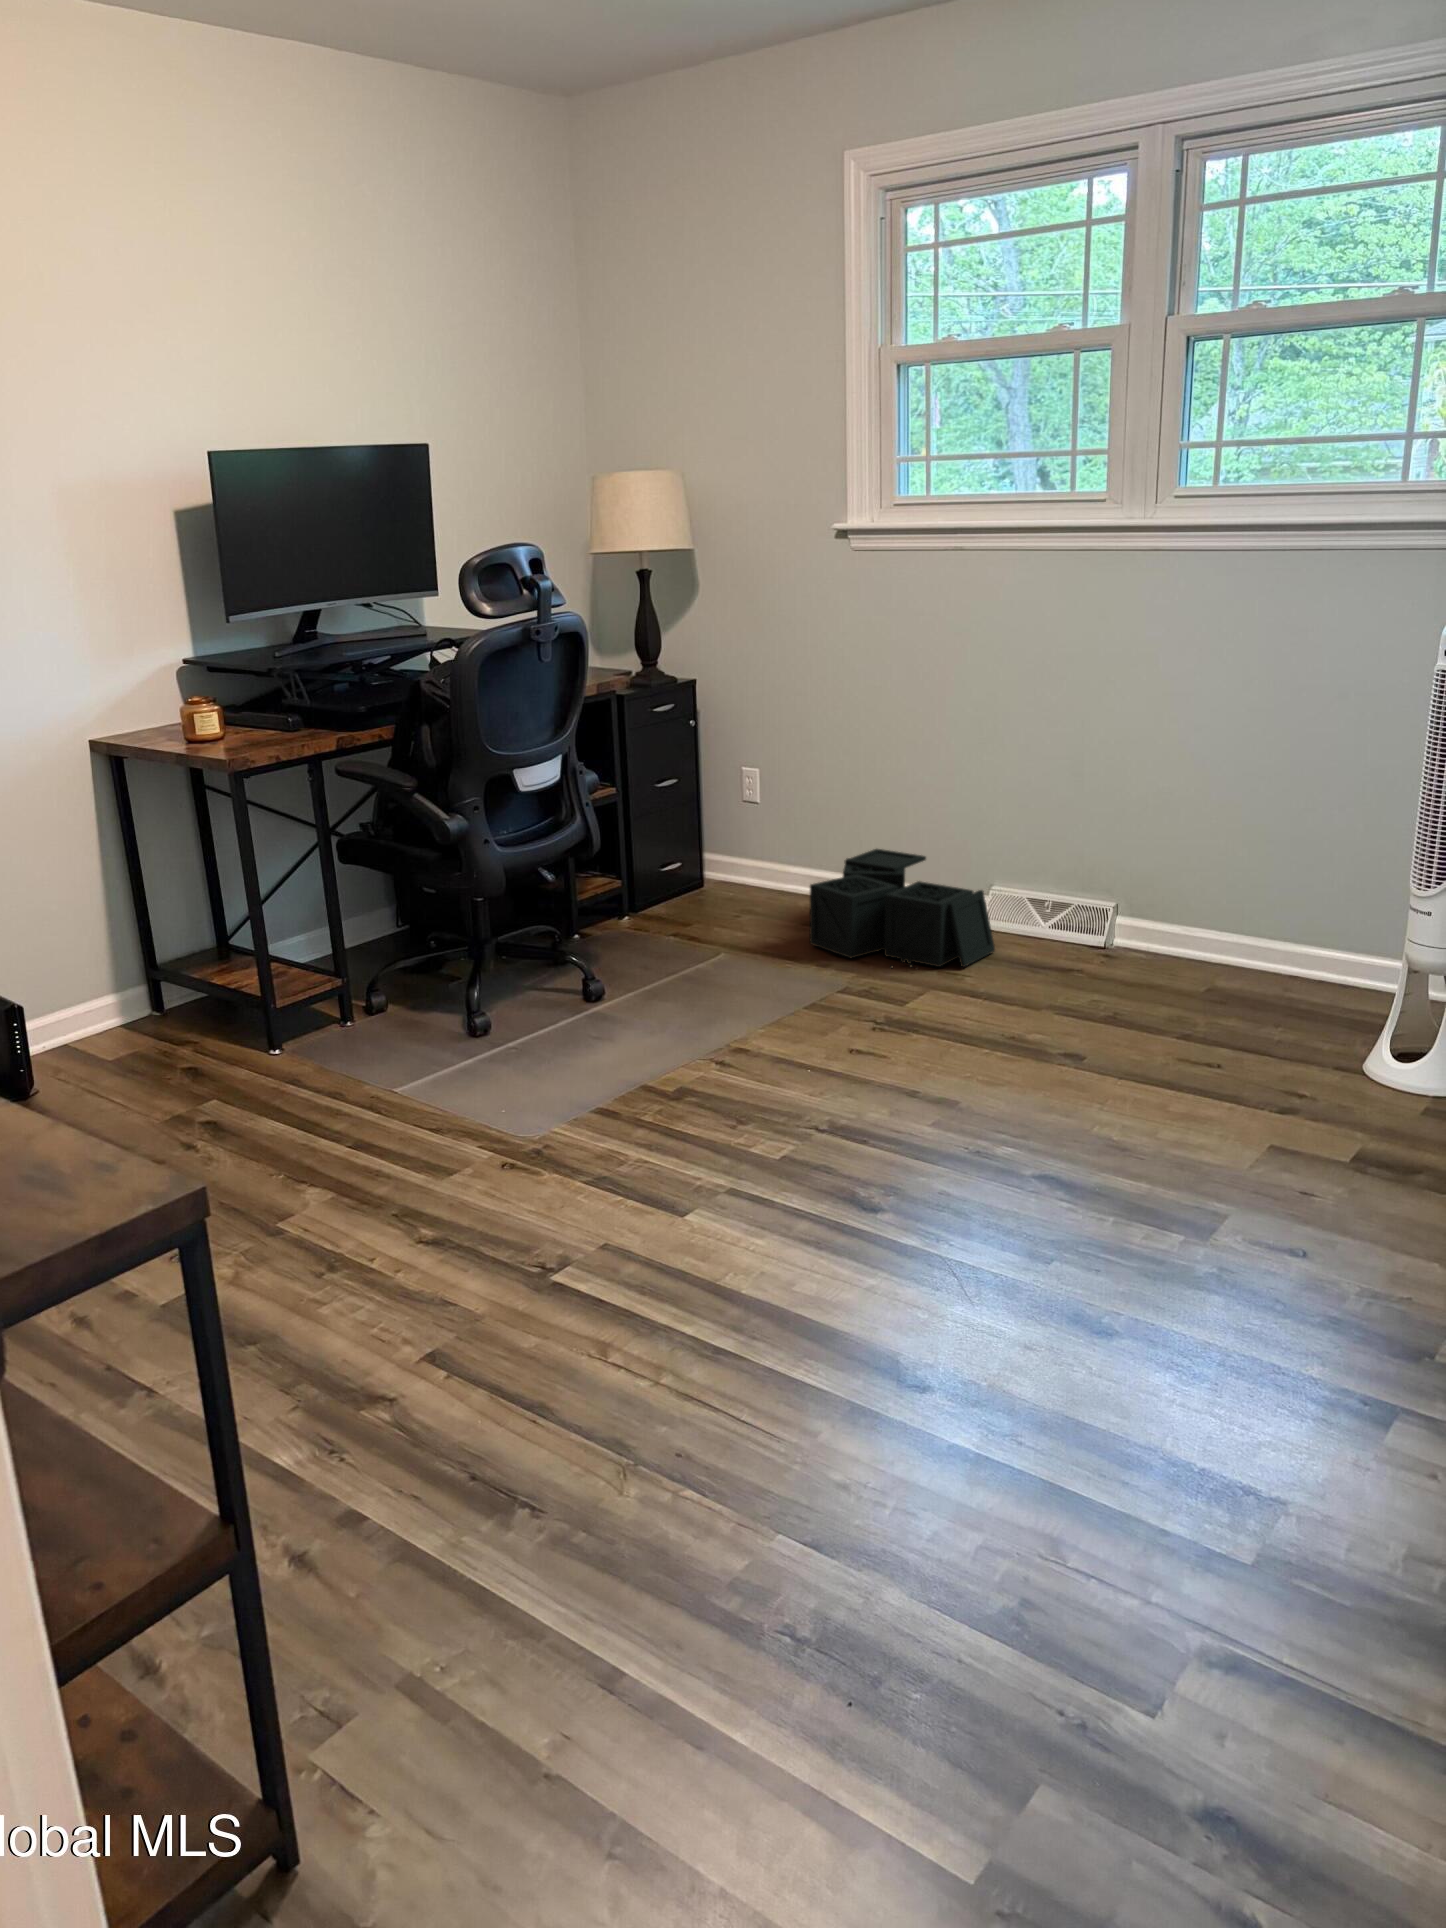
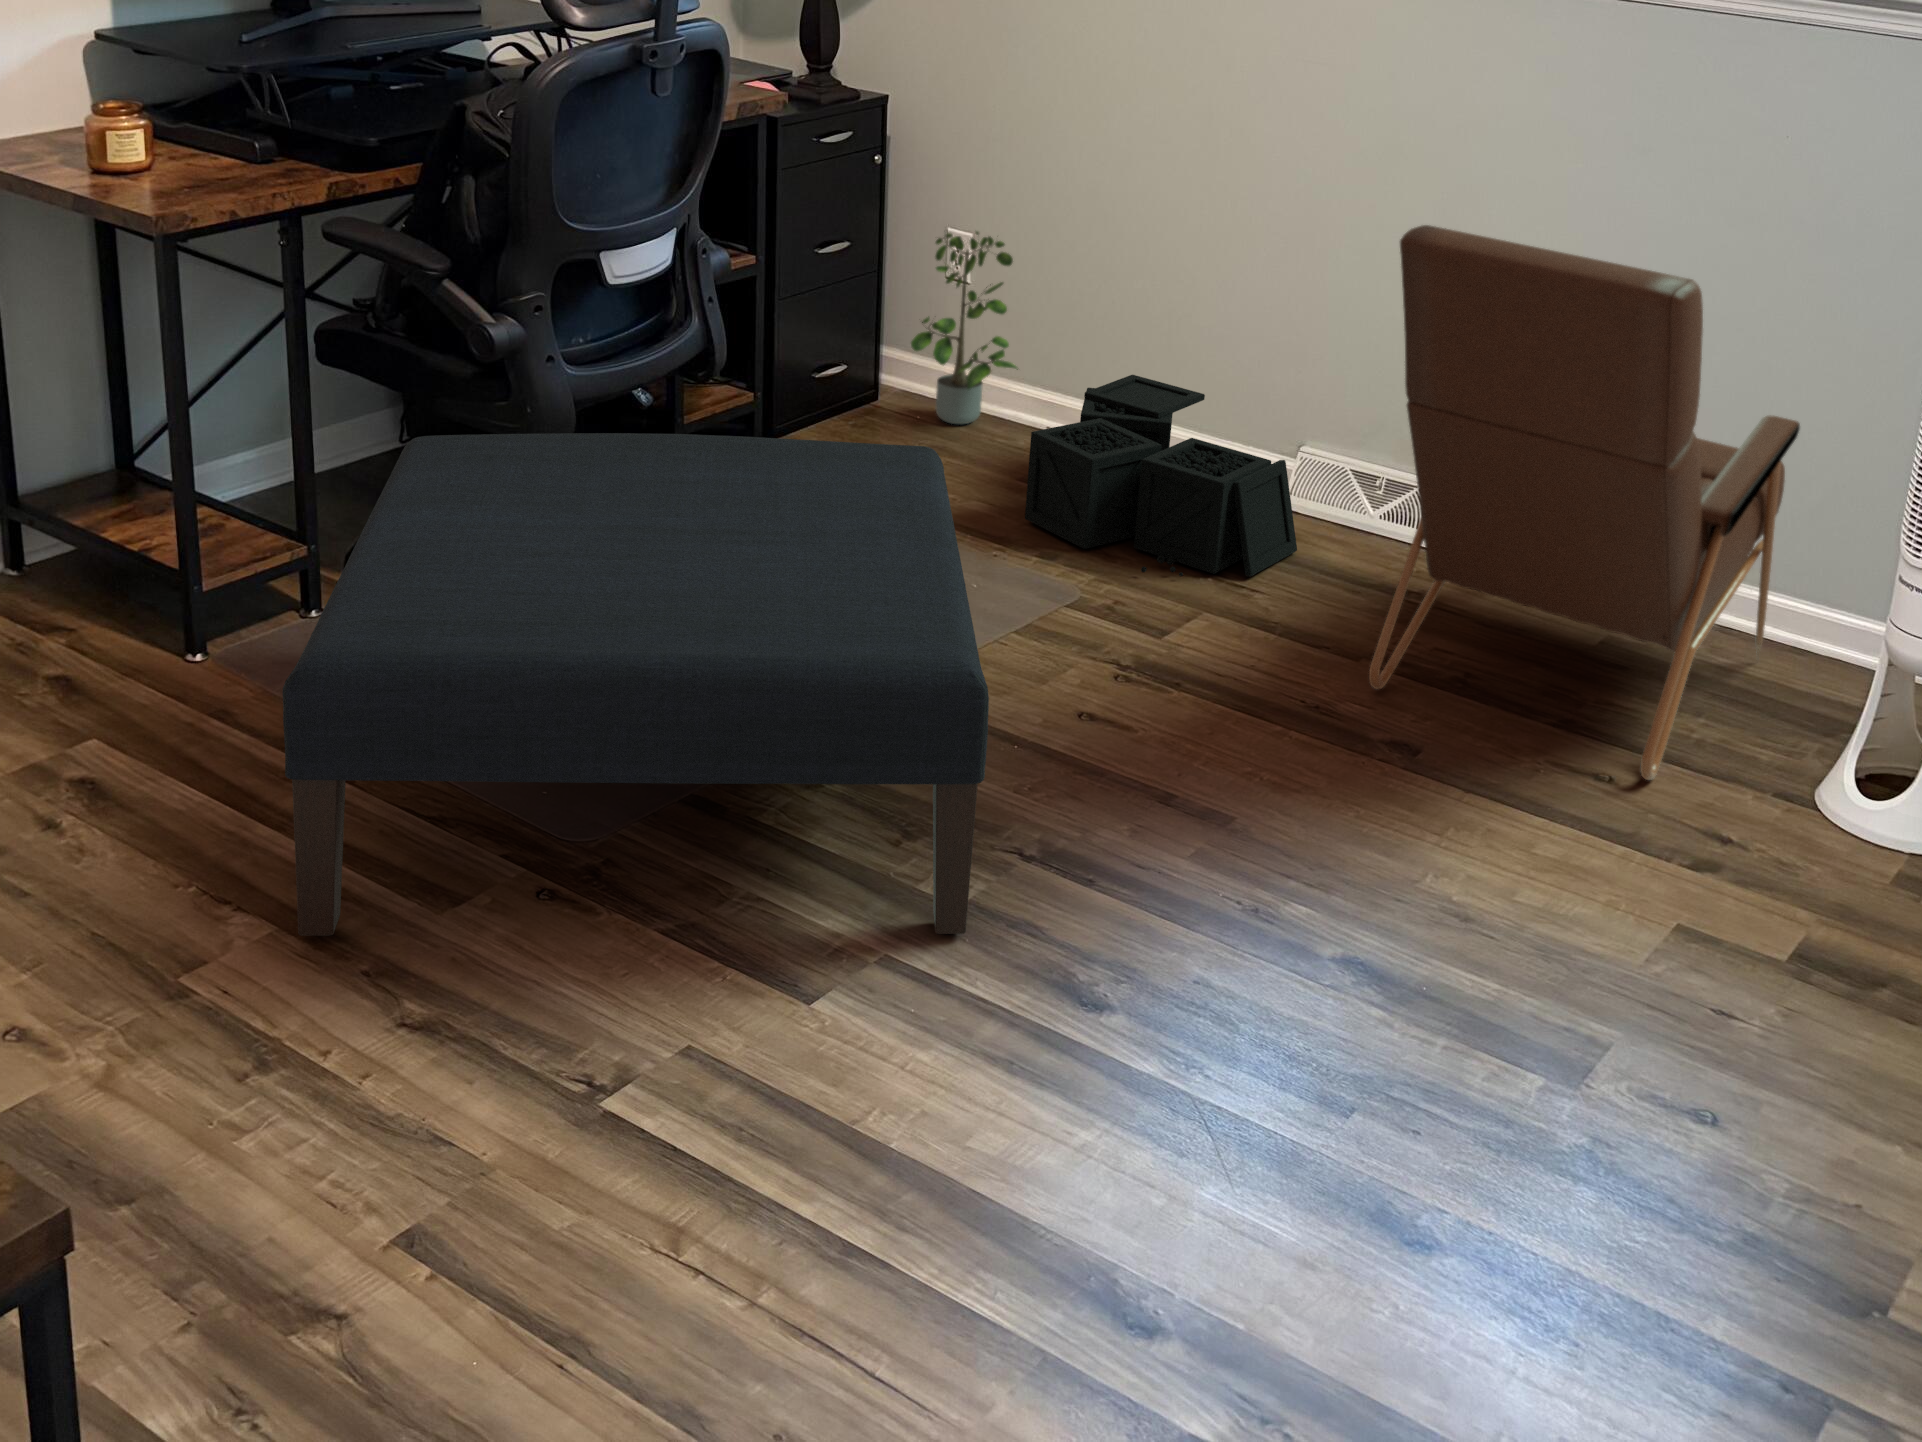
armchair: none [1045,698,1336,1066] -> present [1369,225,1800,780]
potted plant: none [726,762,801,895] -> present [911,231,1018,424]
ottoman: none [329,881,786,1196] -> present [283,433,989,936]

